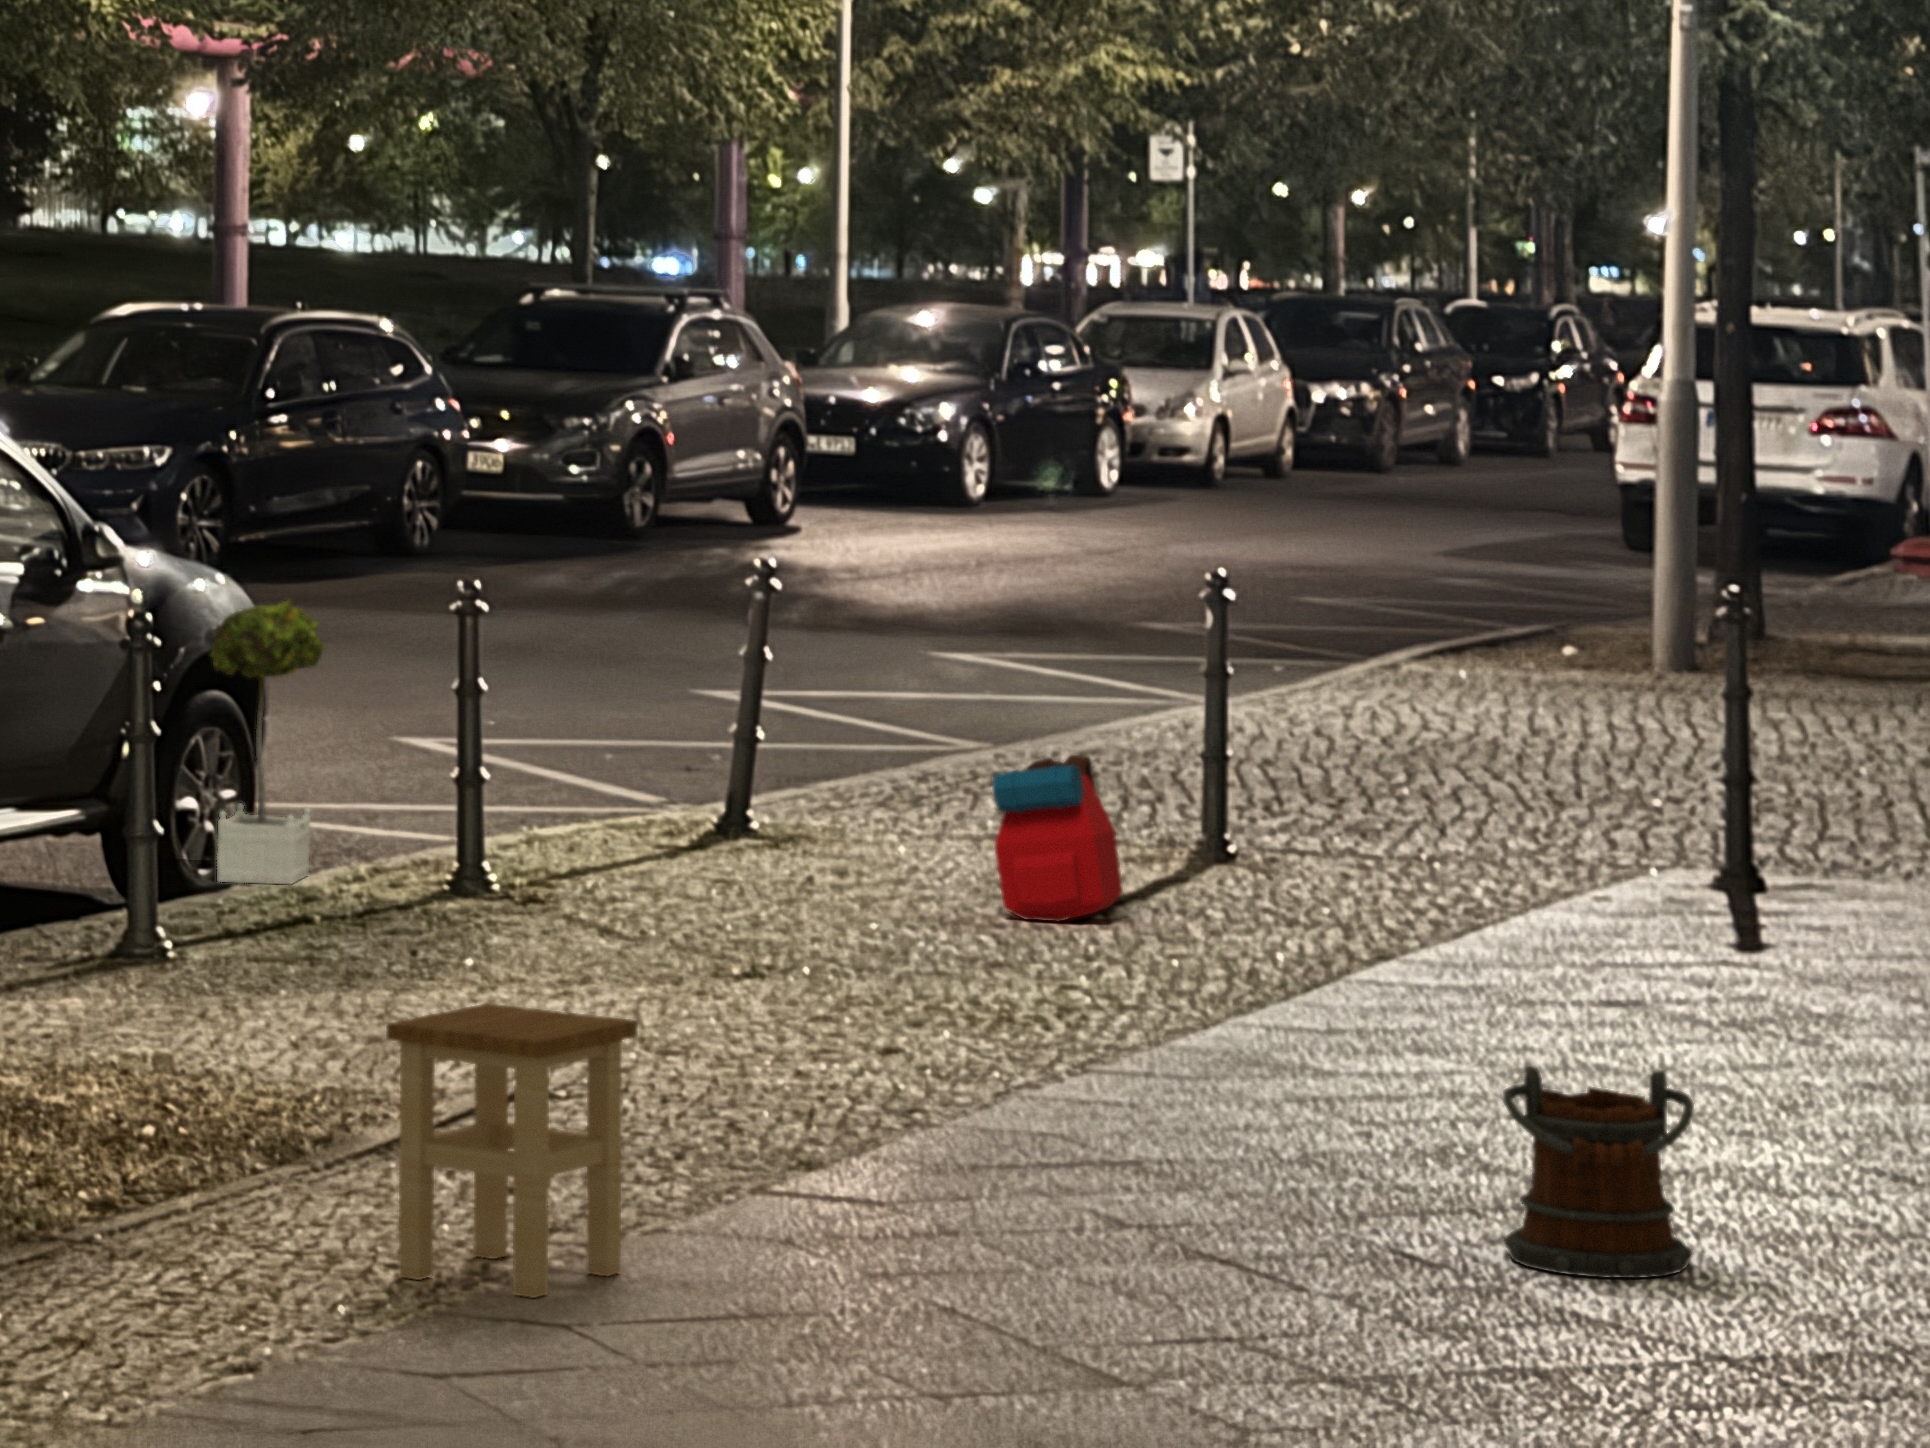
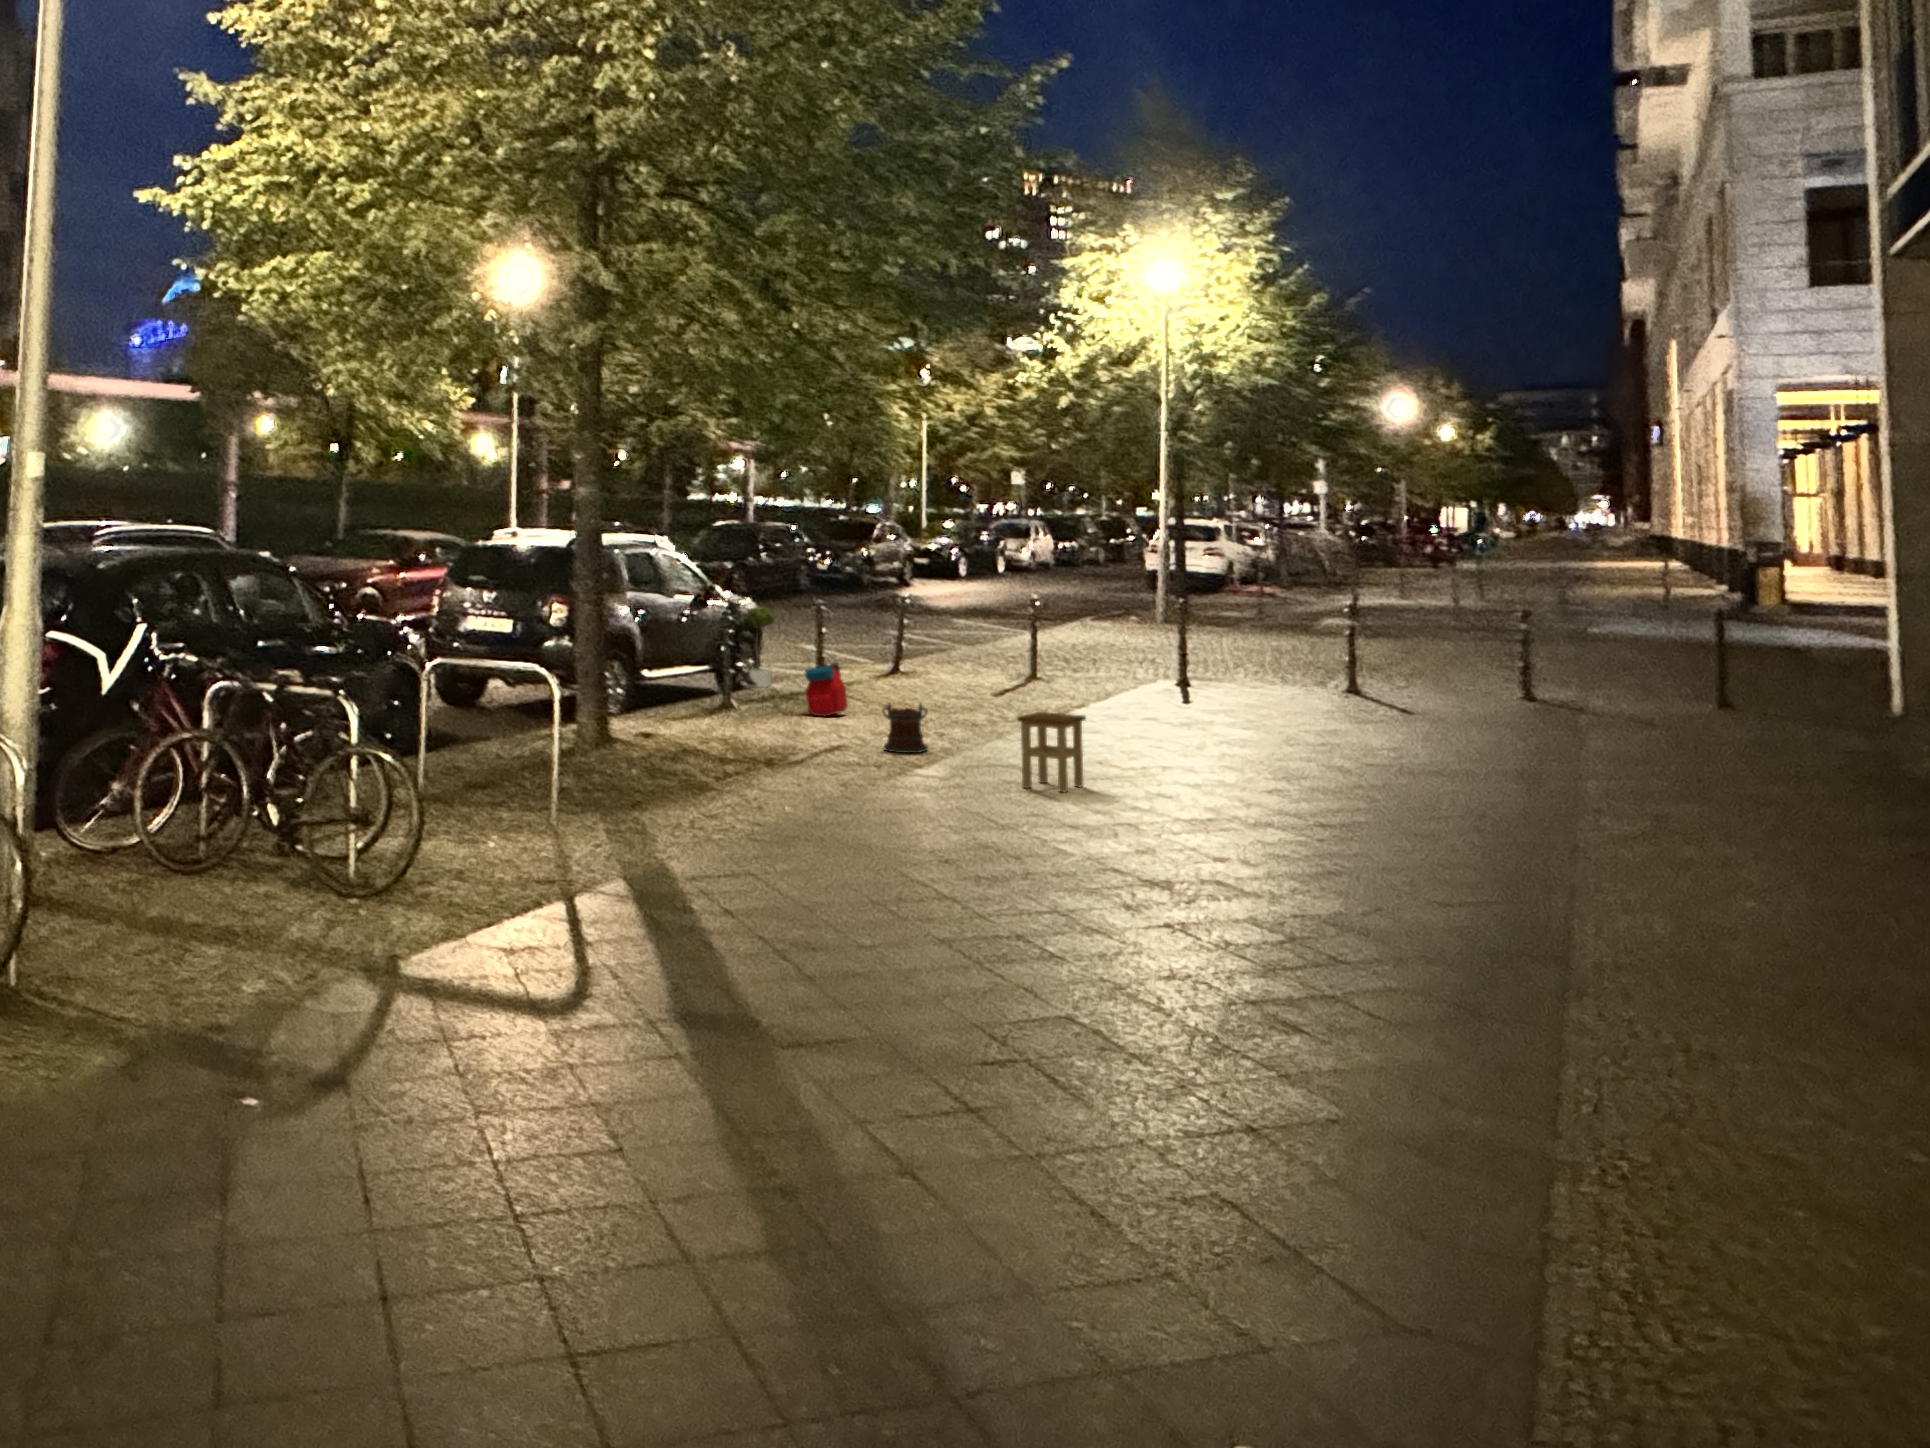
backpack: present [992,755,1123,922] -> present [805,663,848,716]
stool: present [386,1004,638,1298] -> present [1017,712,1086,792]
bucket: present [1502,1066,1694,1278] -> present [882,703,928,753]

